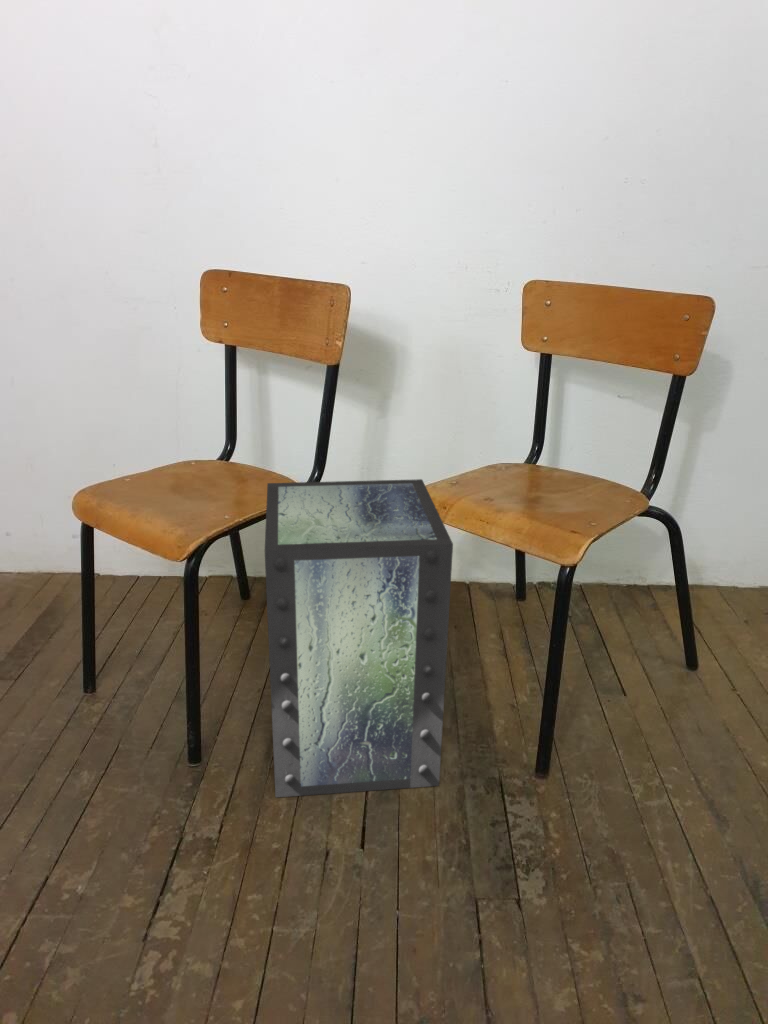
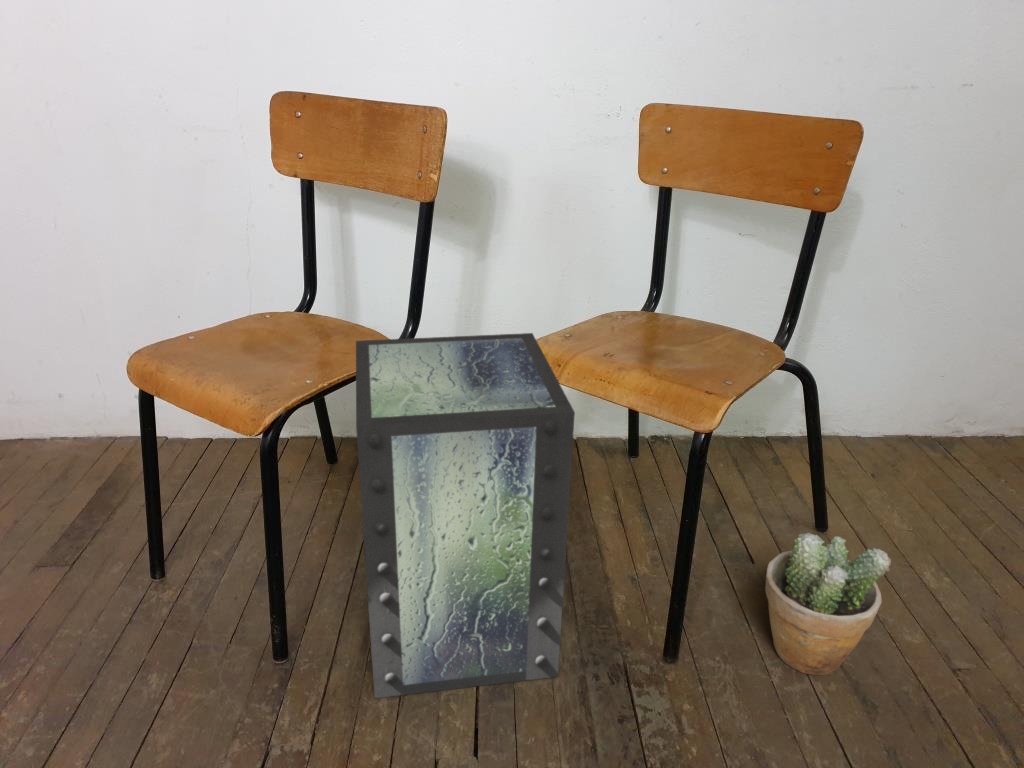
potted plant: none [630,661,740,793] -> present [765,533,891,675]

